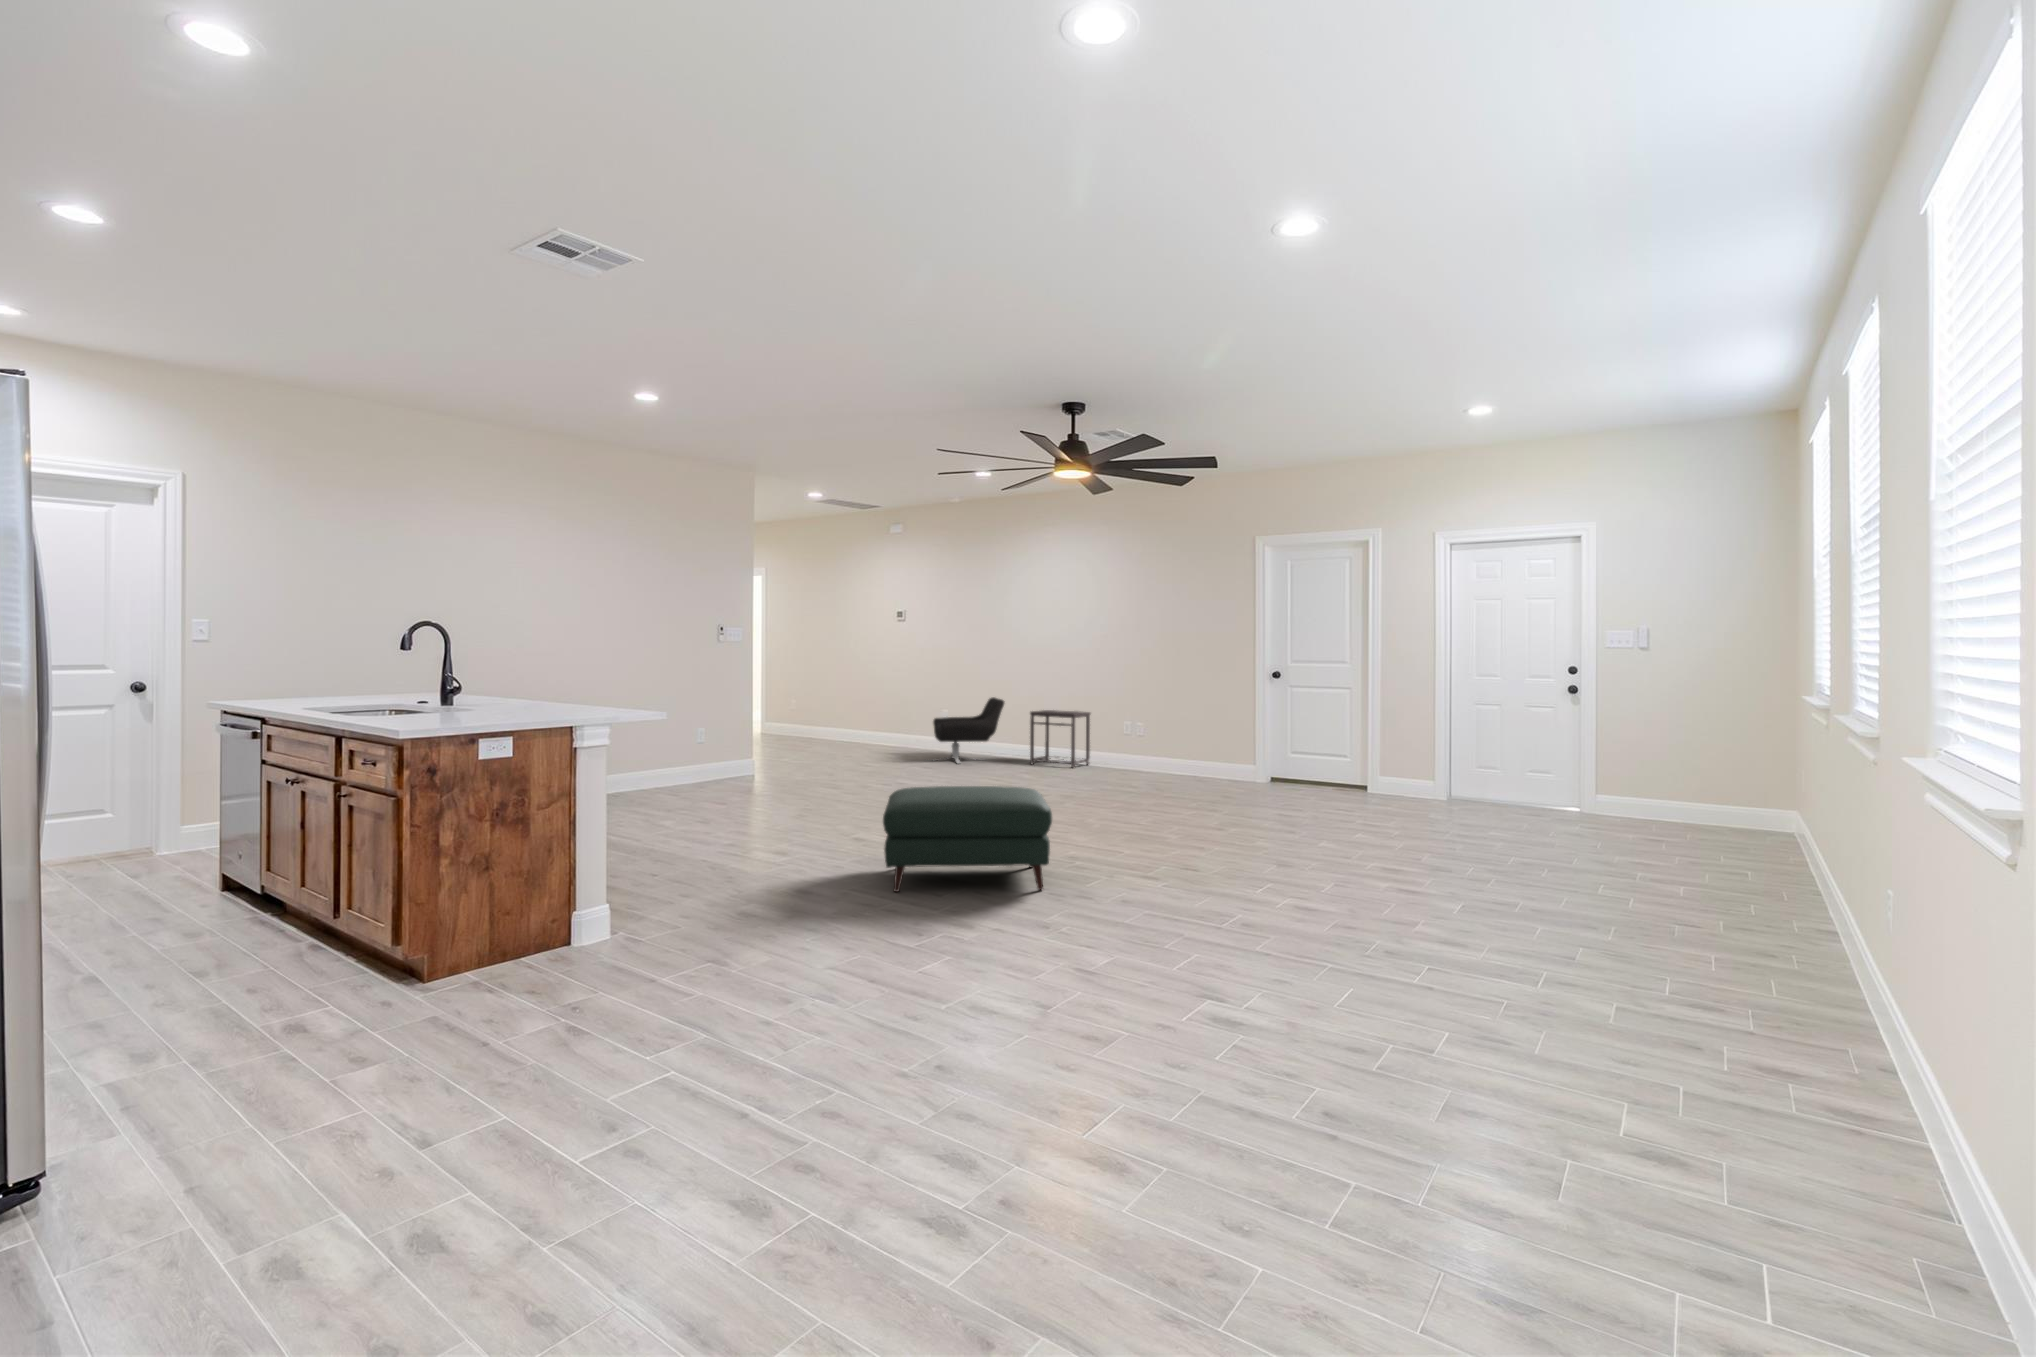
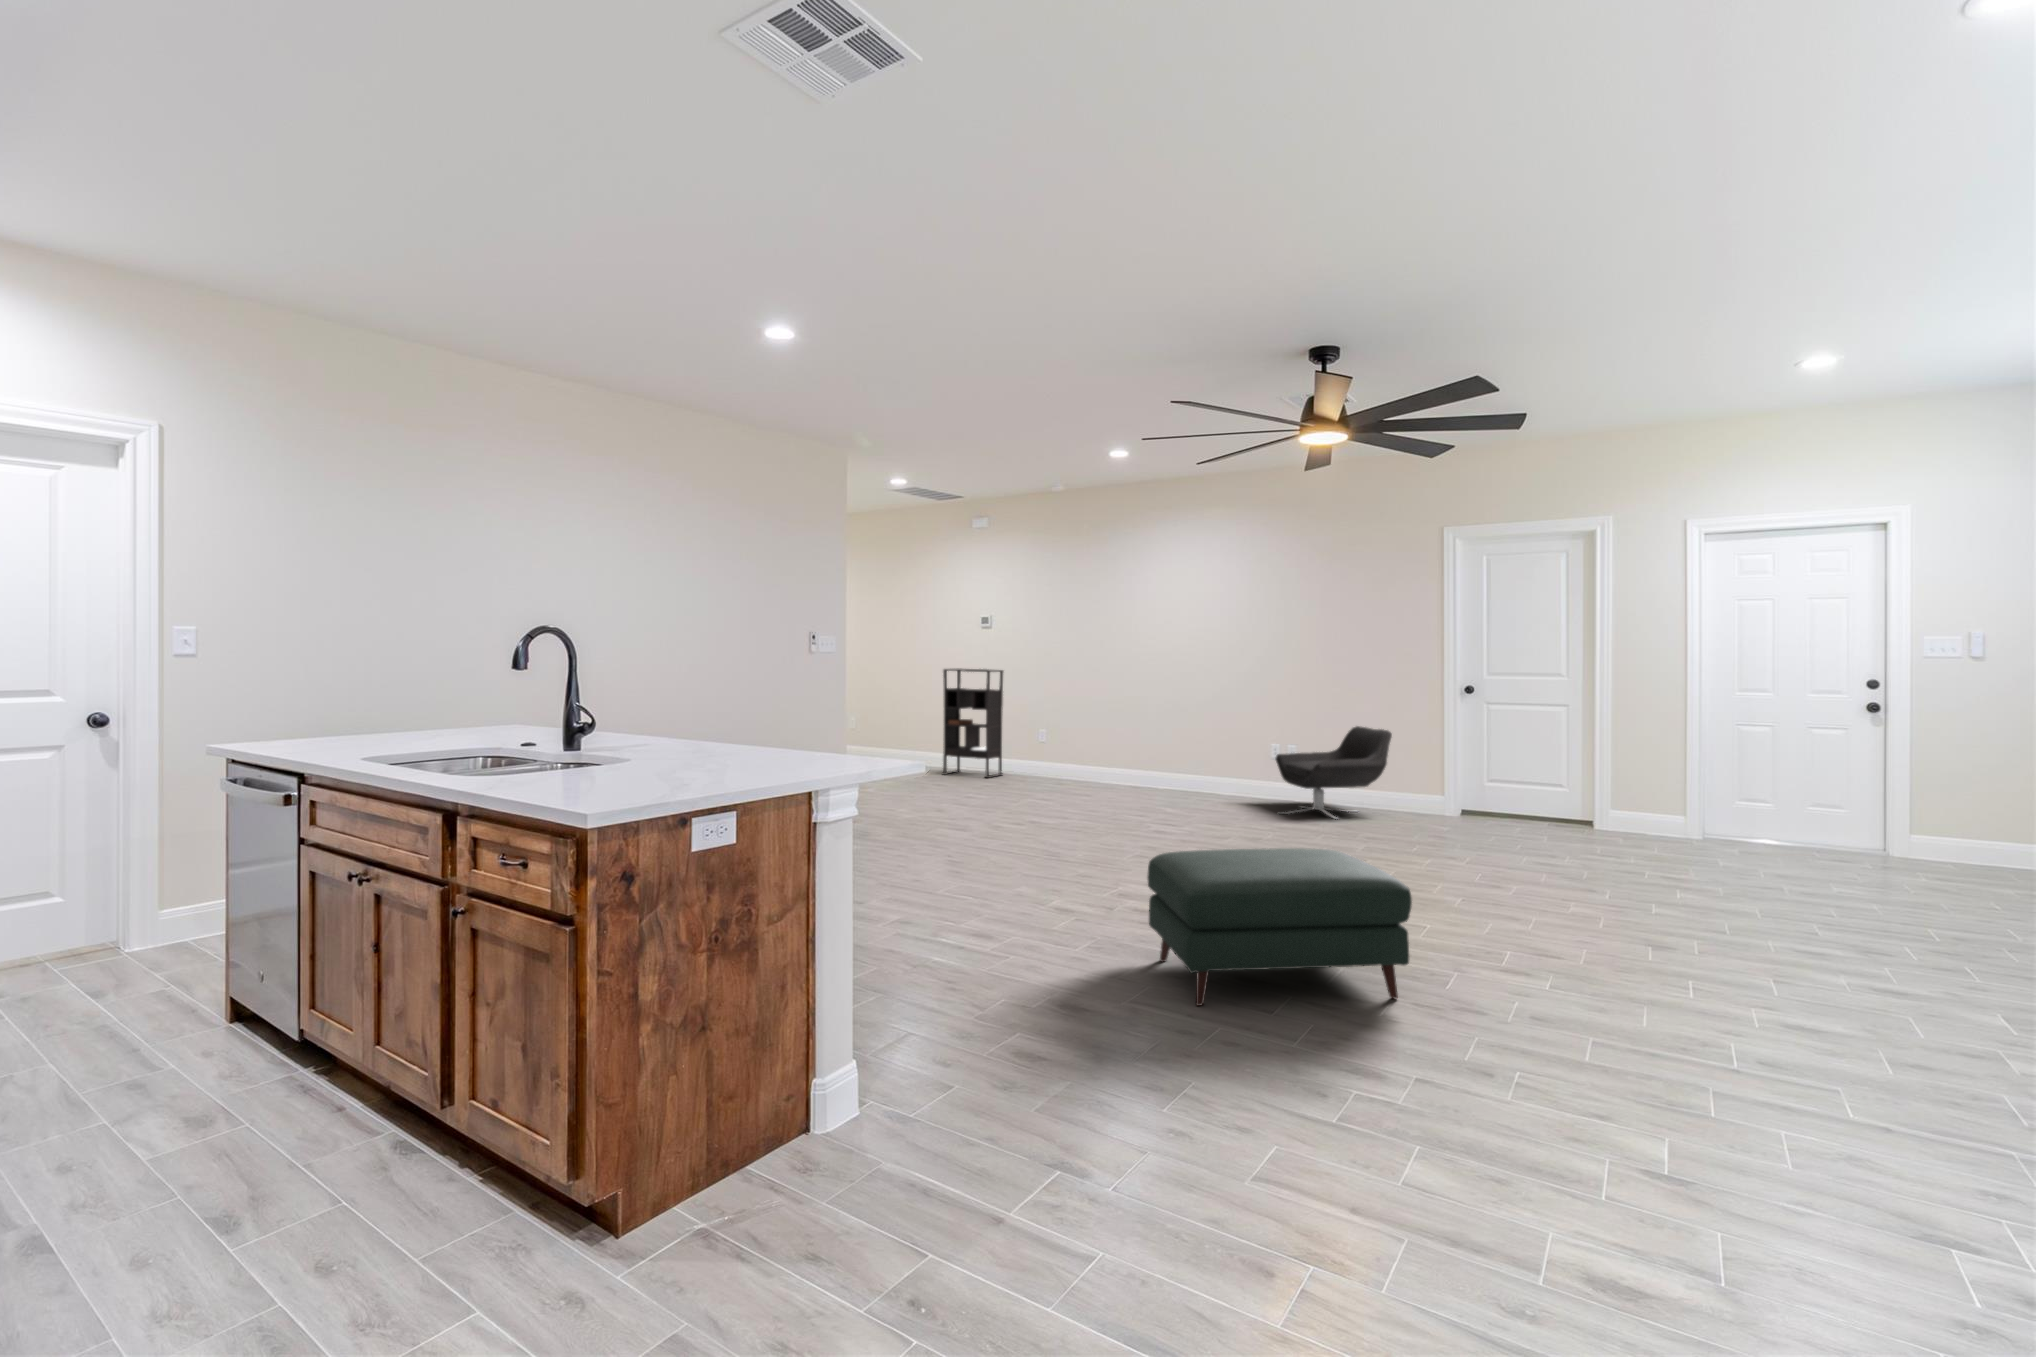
bookshelf: none [861,657,914,752] -> present [943,669,1003,778]
lounge chair: present [933,697,1004,764] -> present [1276,726,1392,819]
side table: present [1030,710,1090,768] -> none [1156,730,1227,798]

